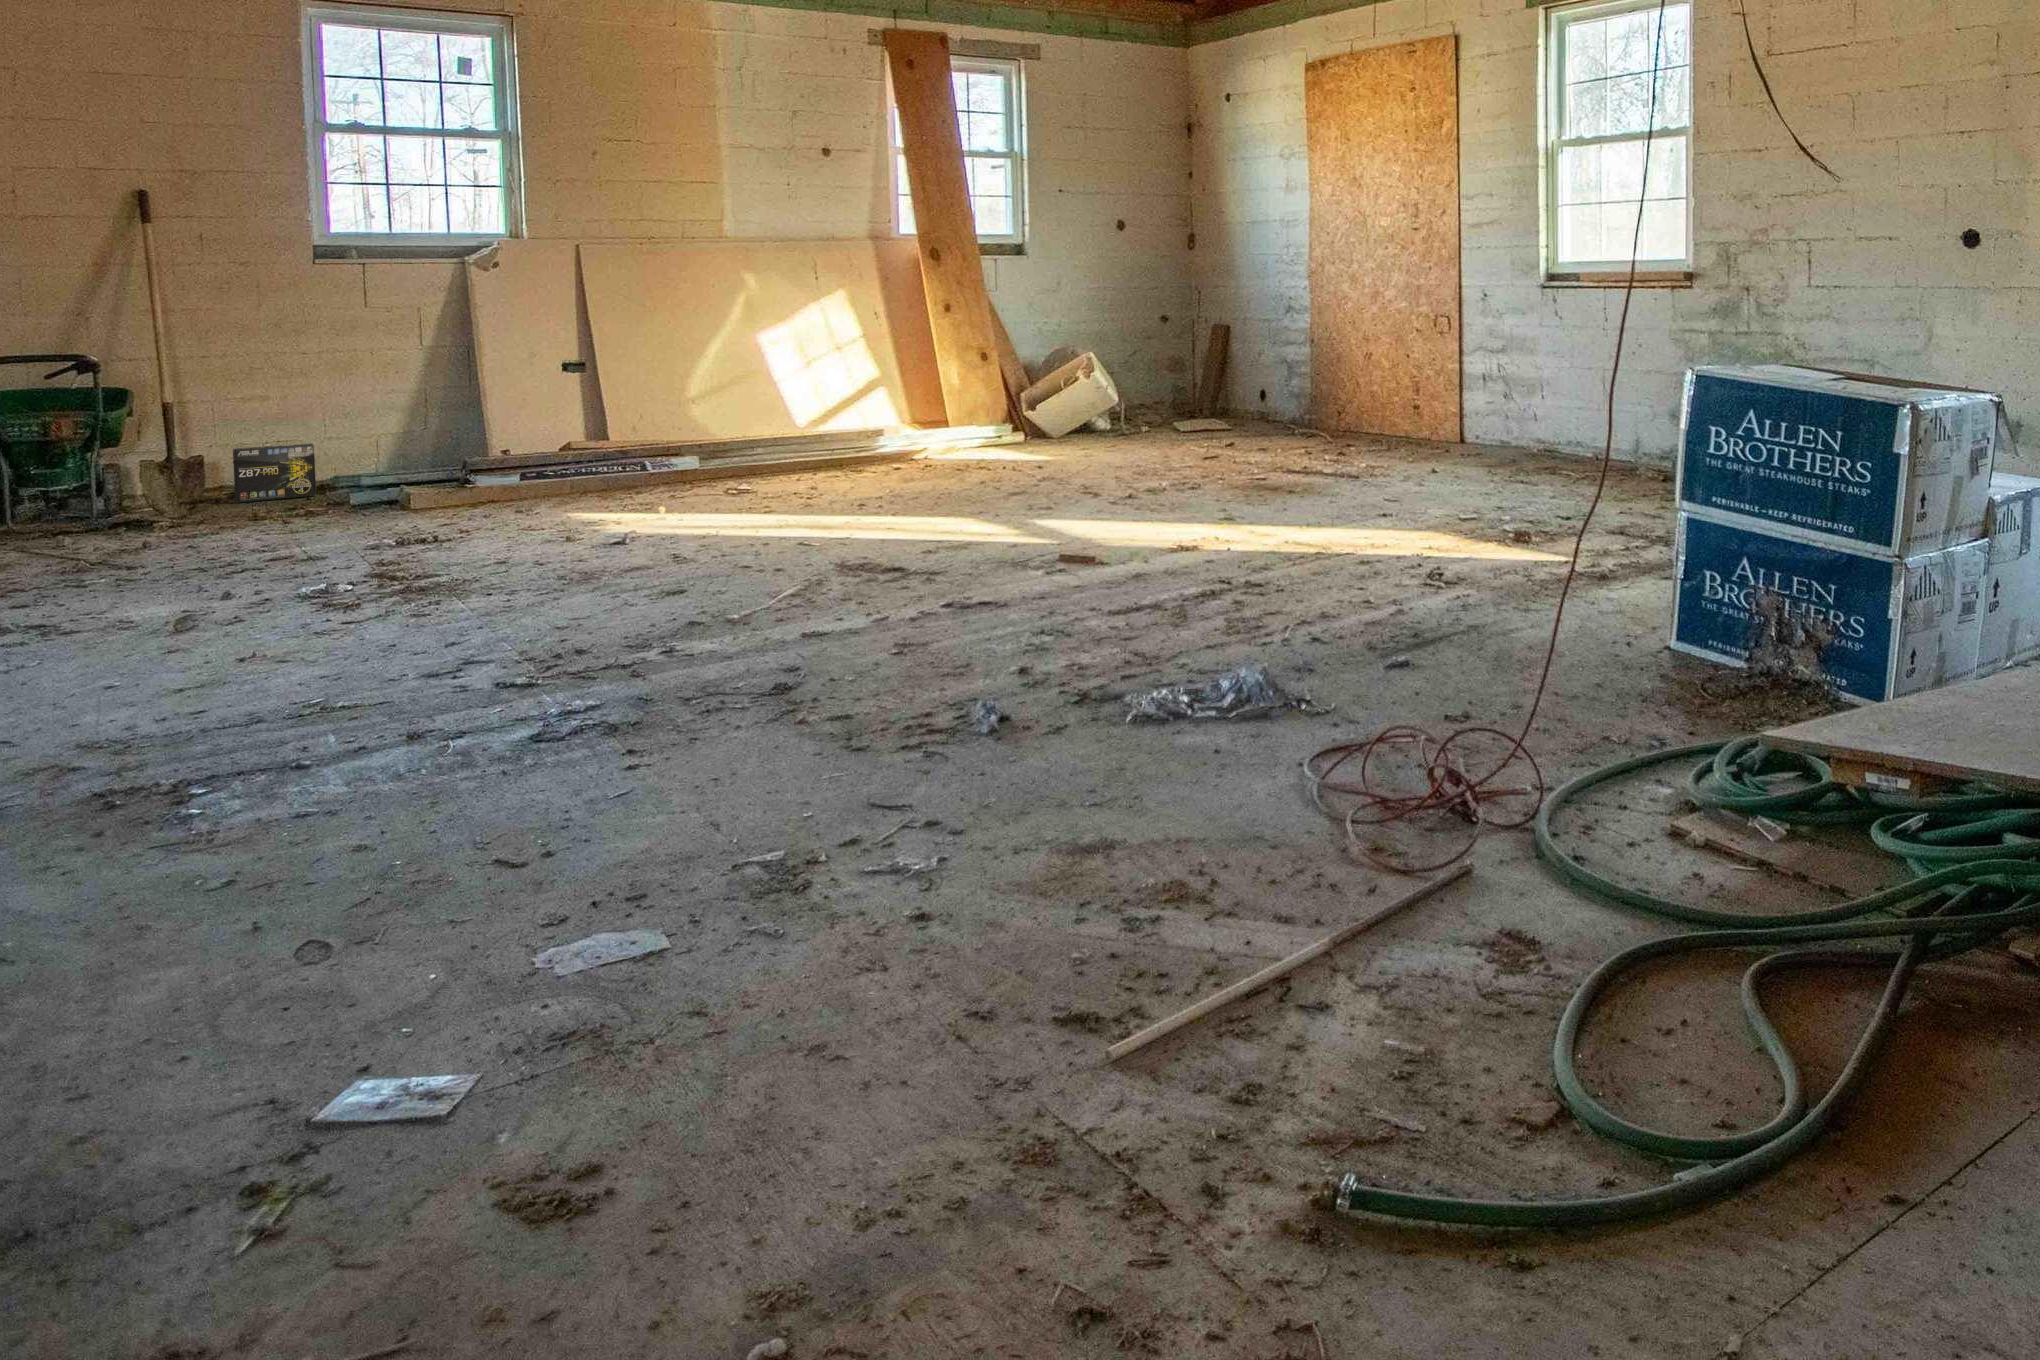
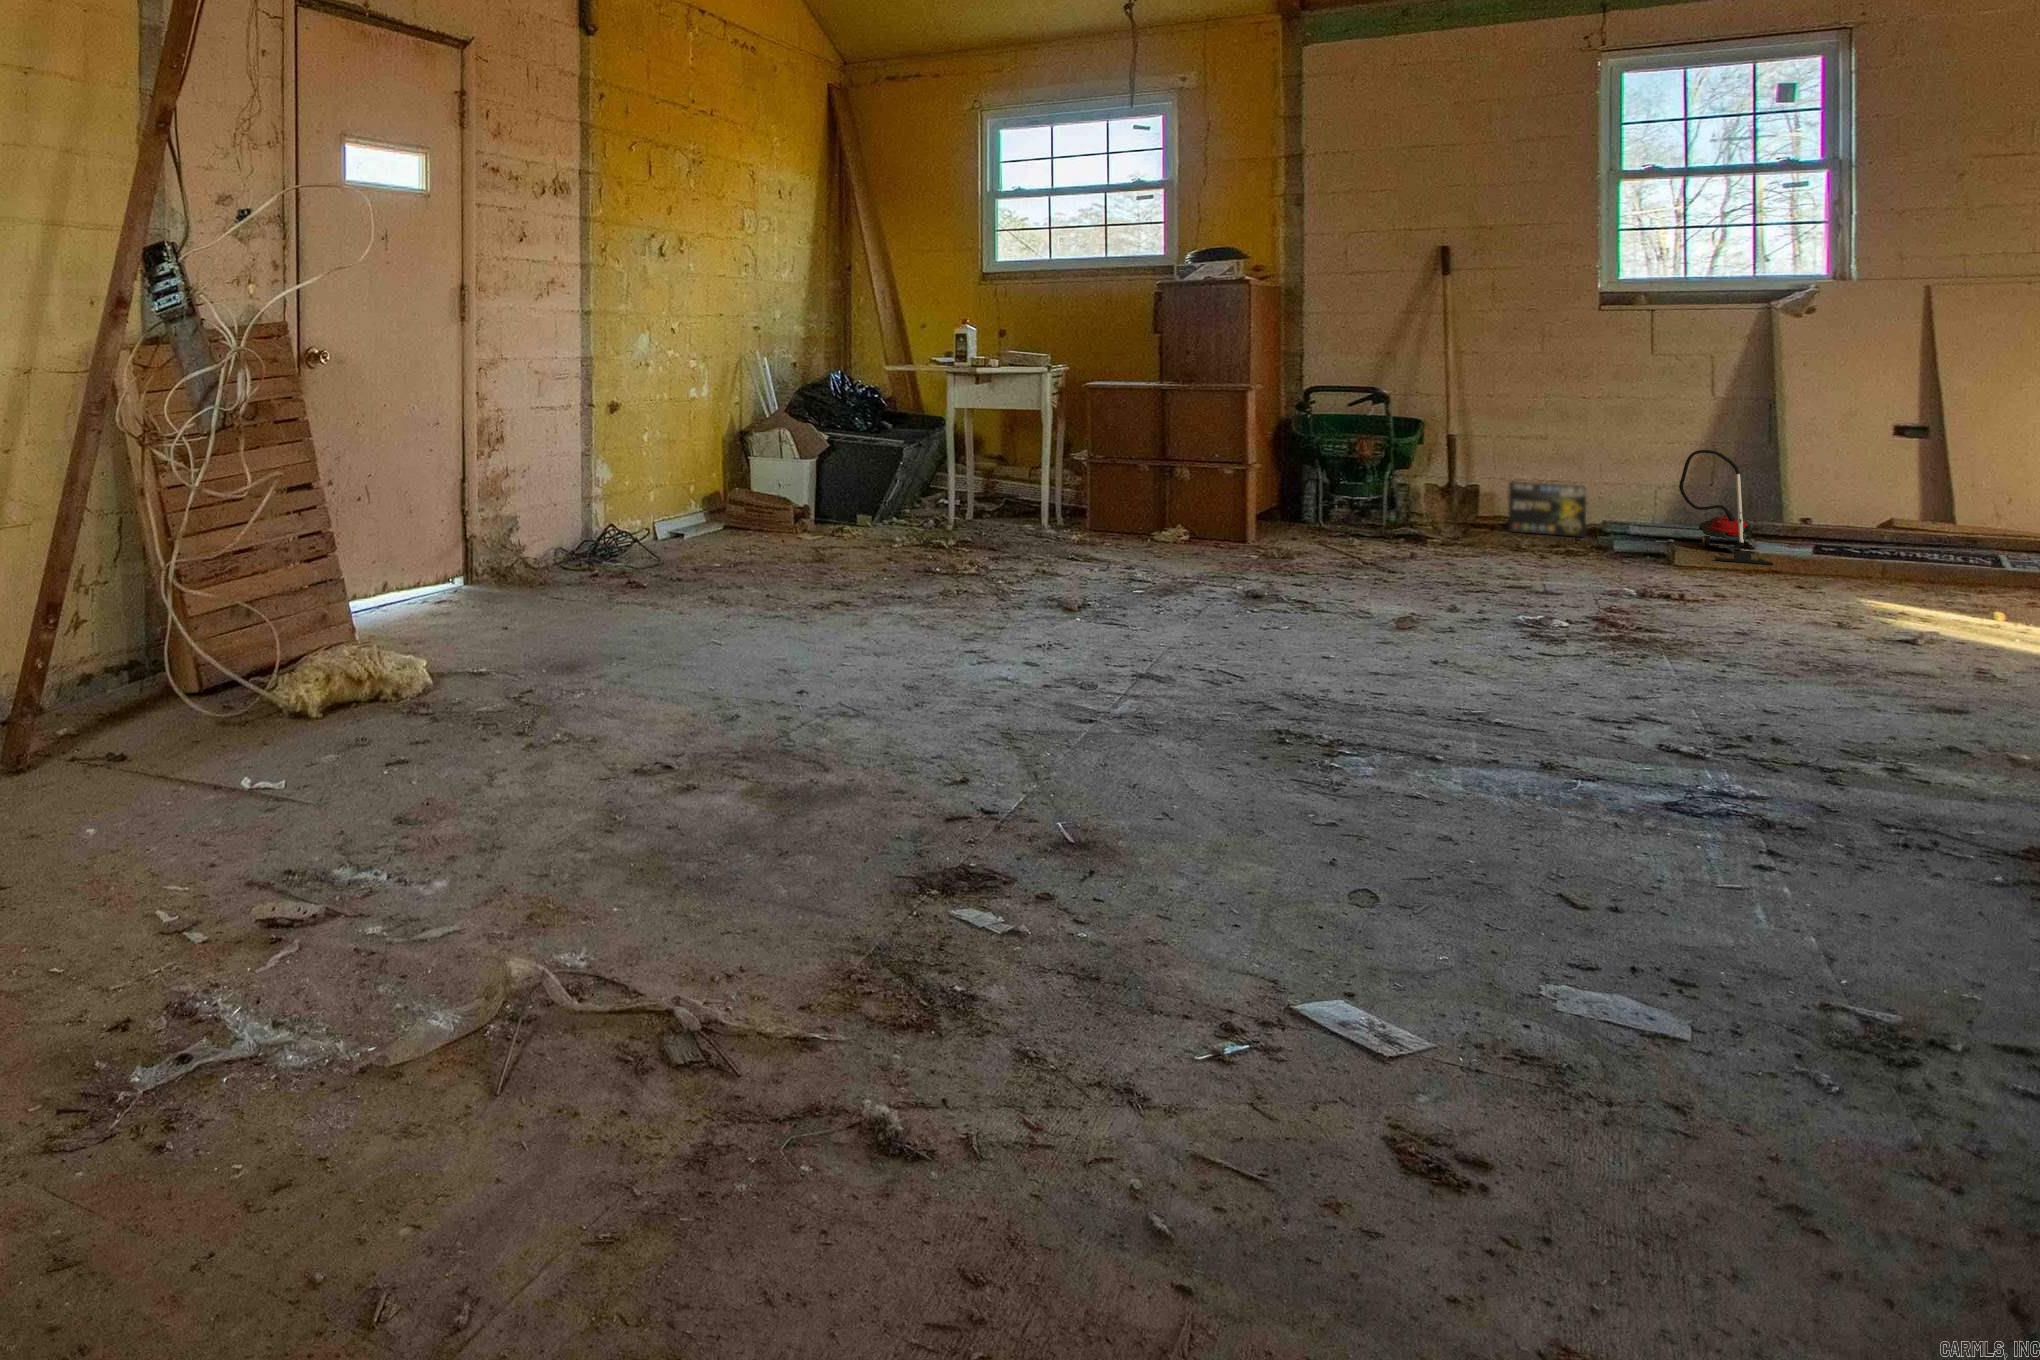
vacuum cleaner: none [403,396,488,498] -> present [1679,450,1773,565]

